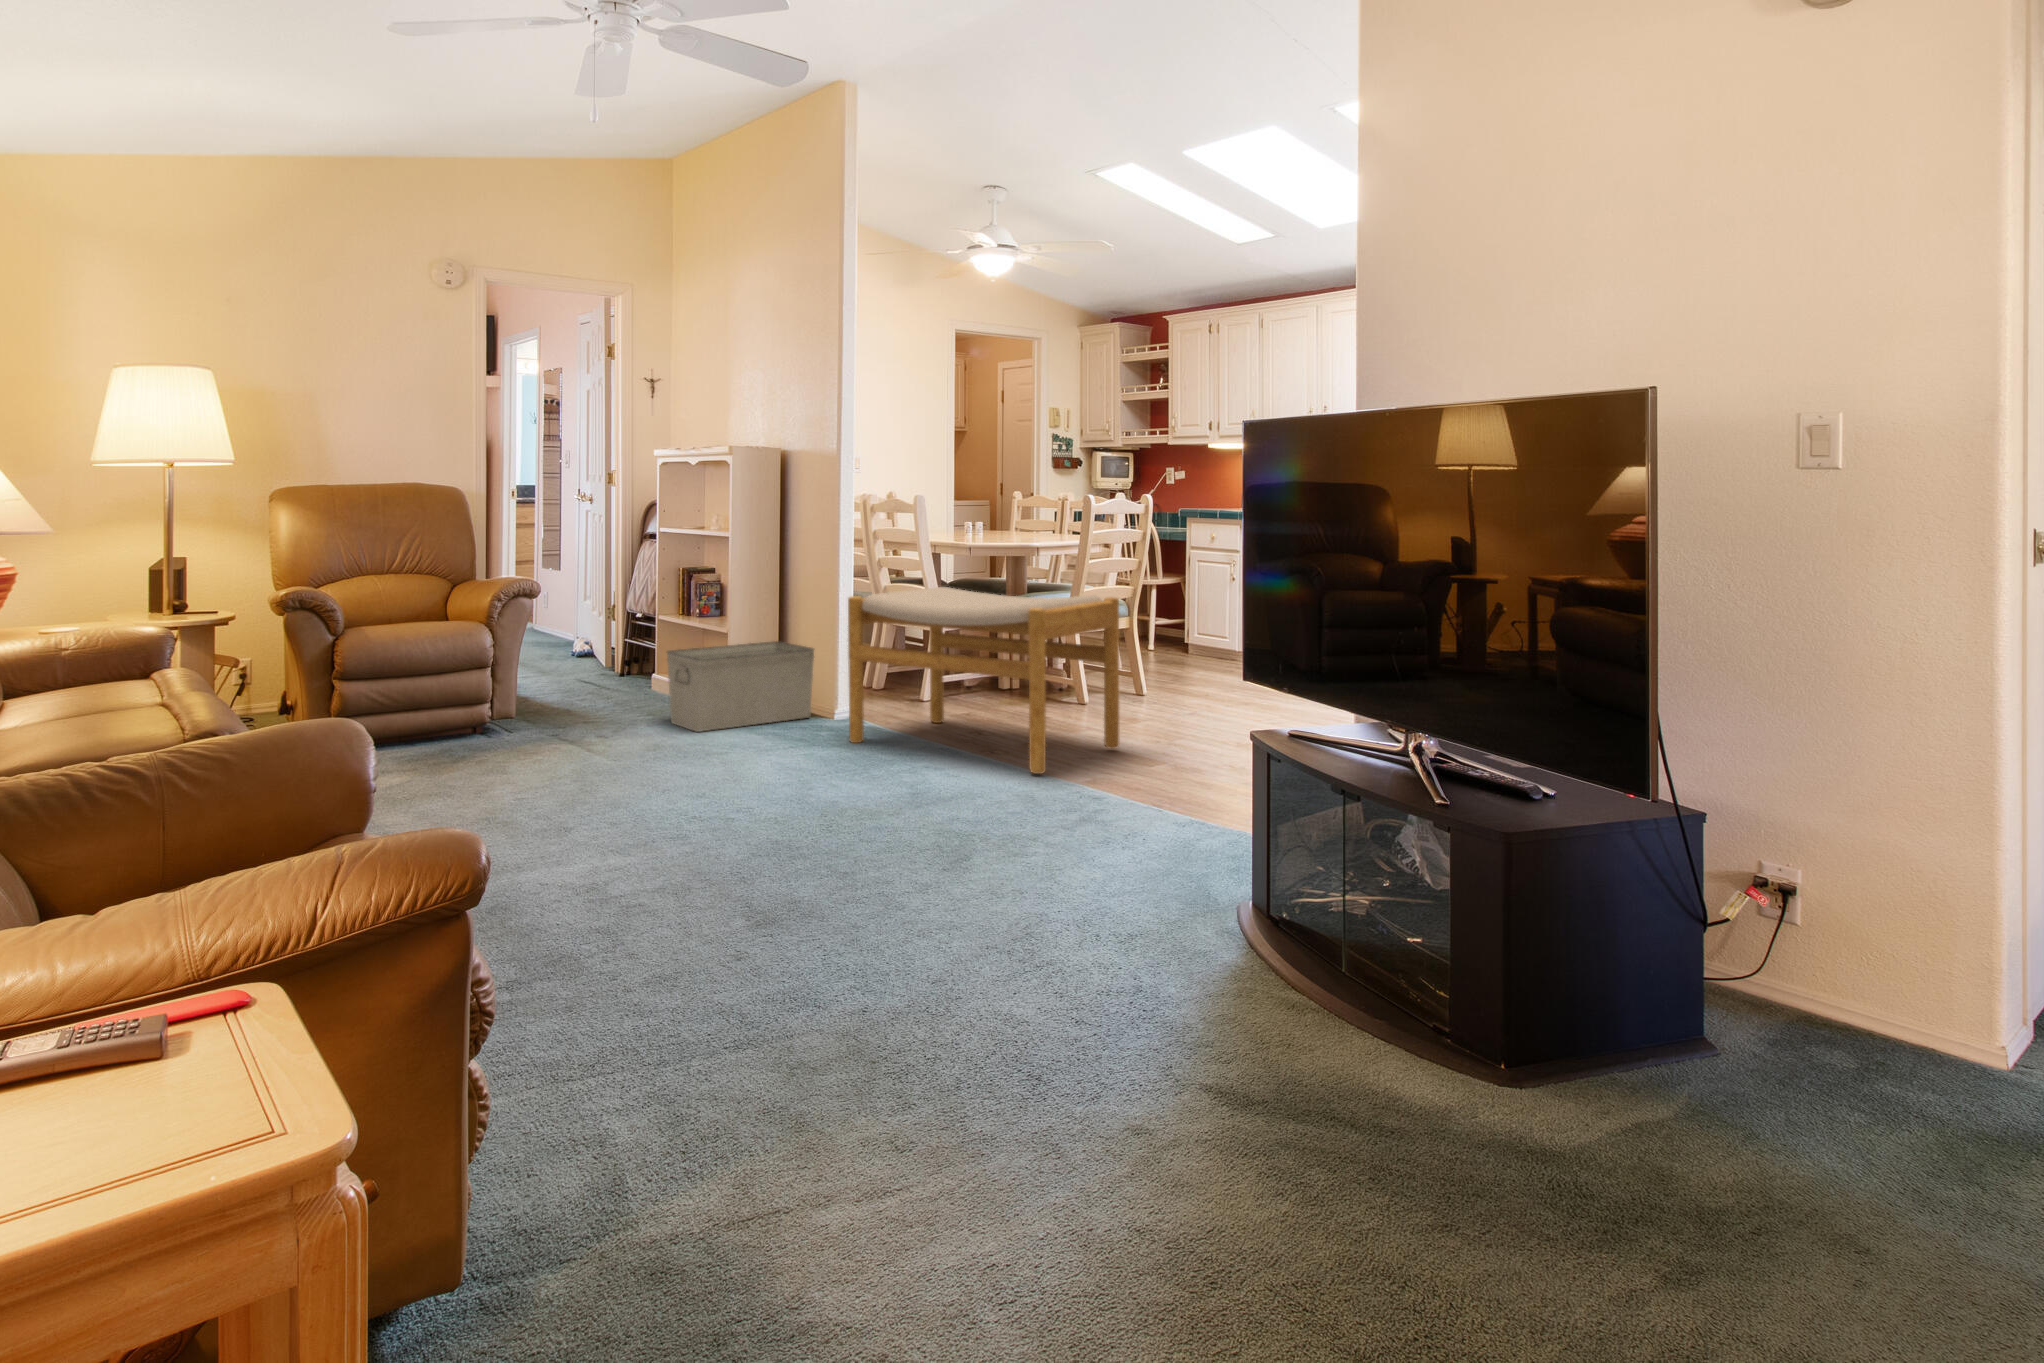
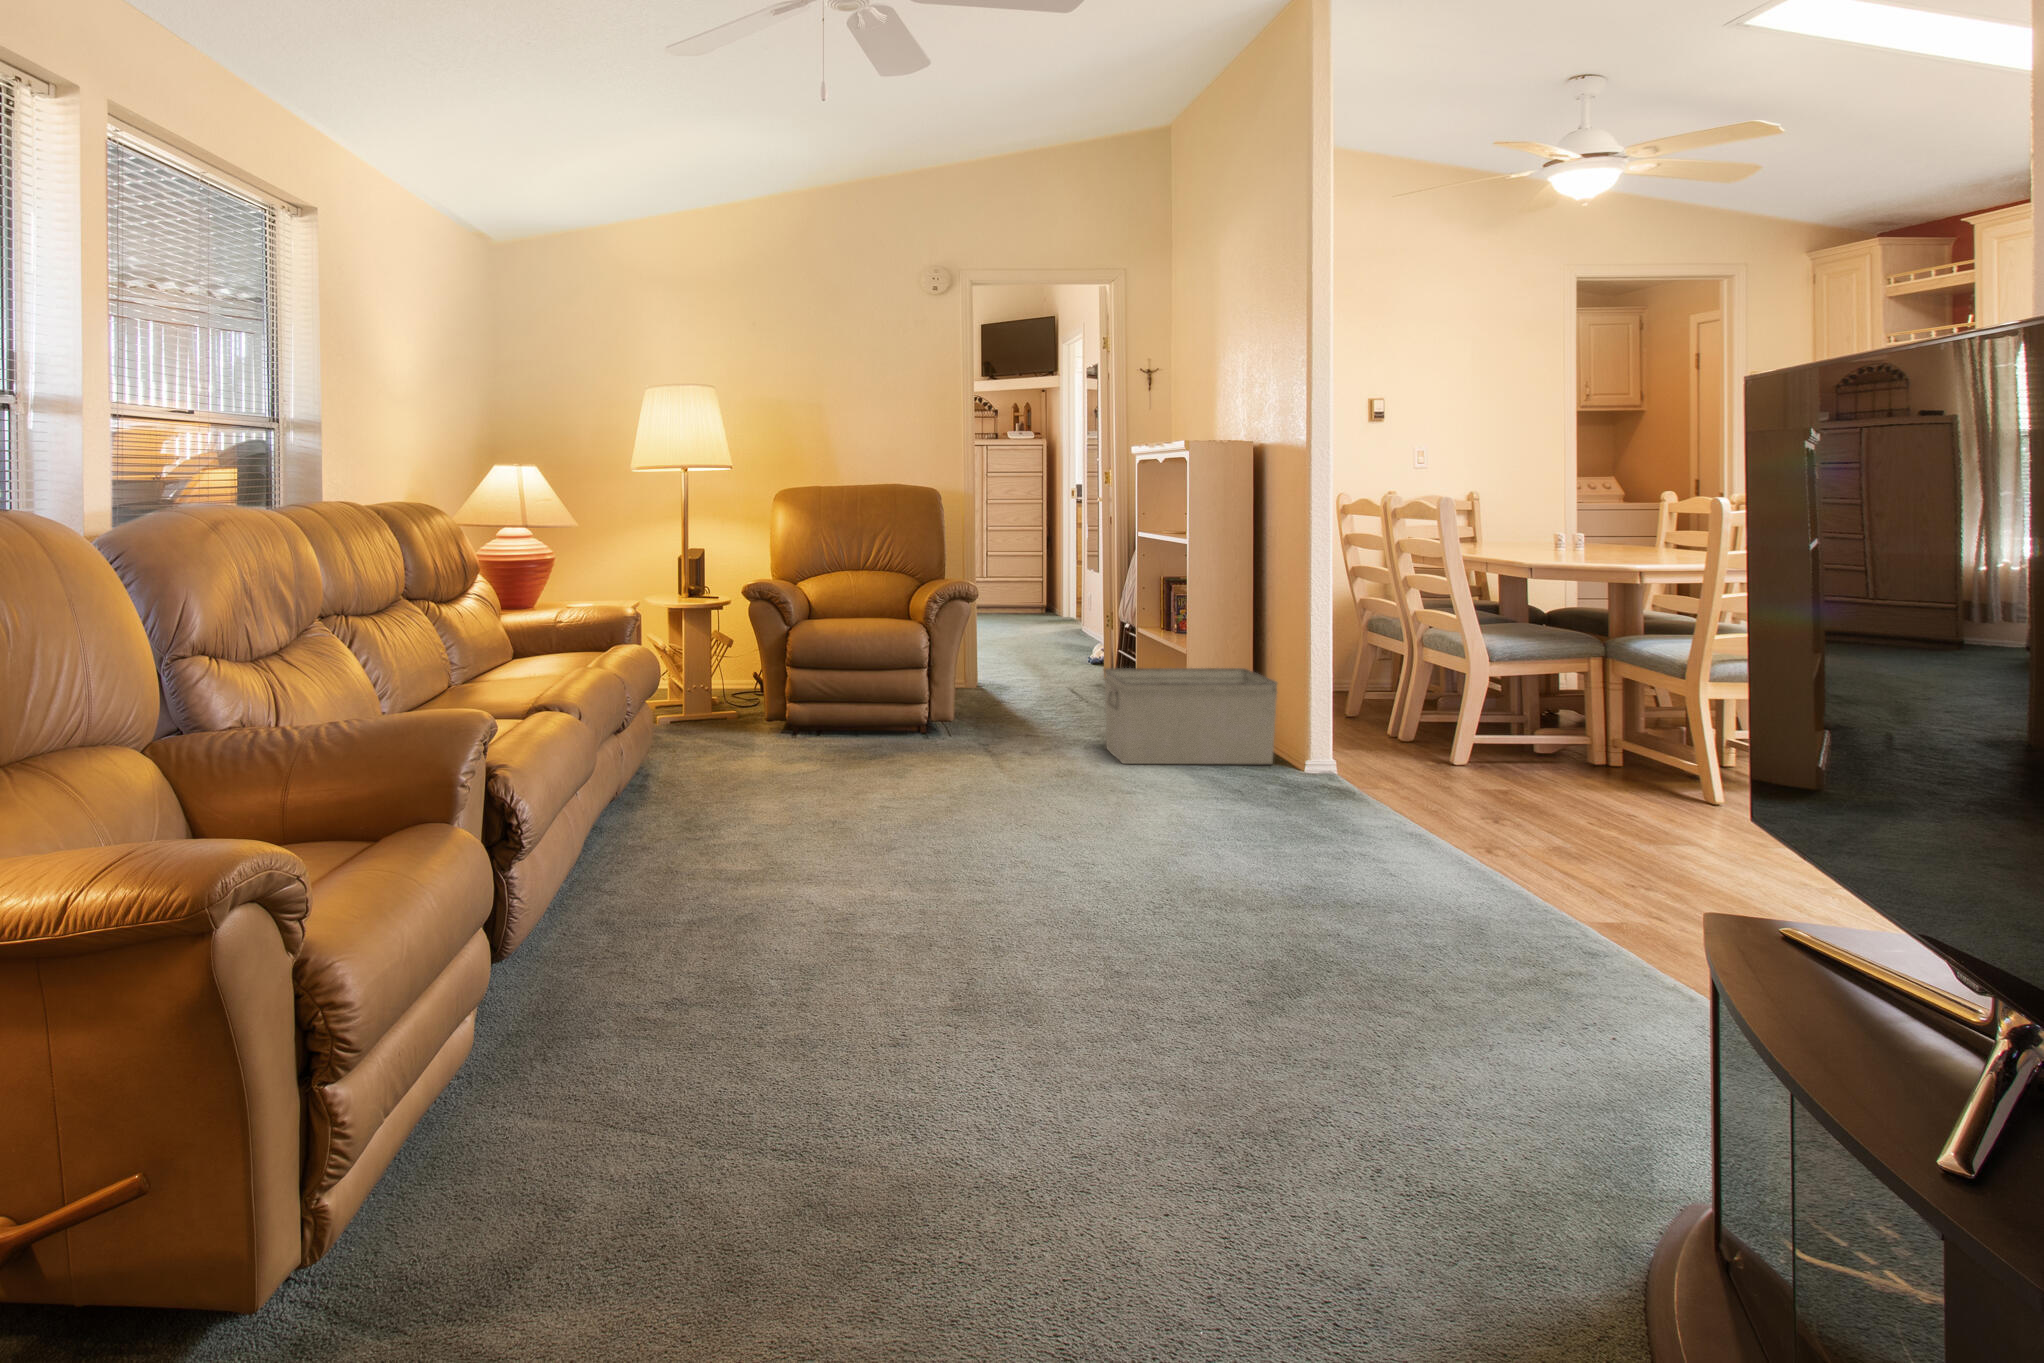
footstool: present [848,587,1119,774] -> none [1295,619,1722,902]

